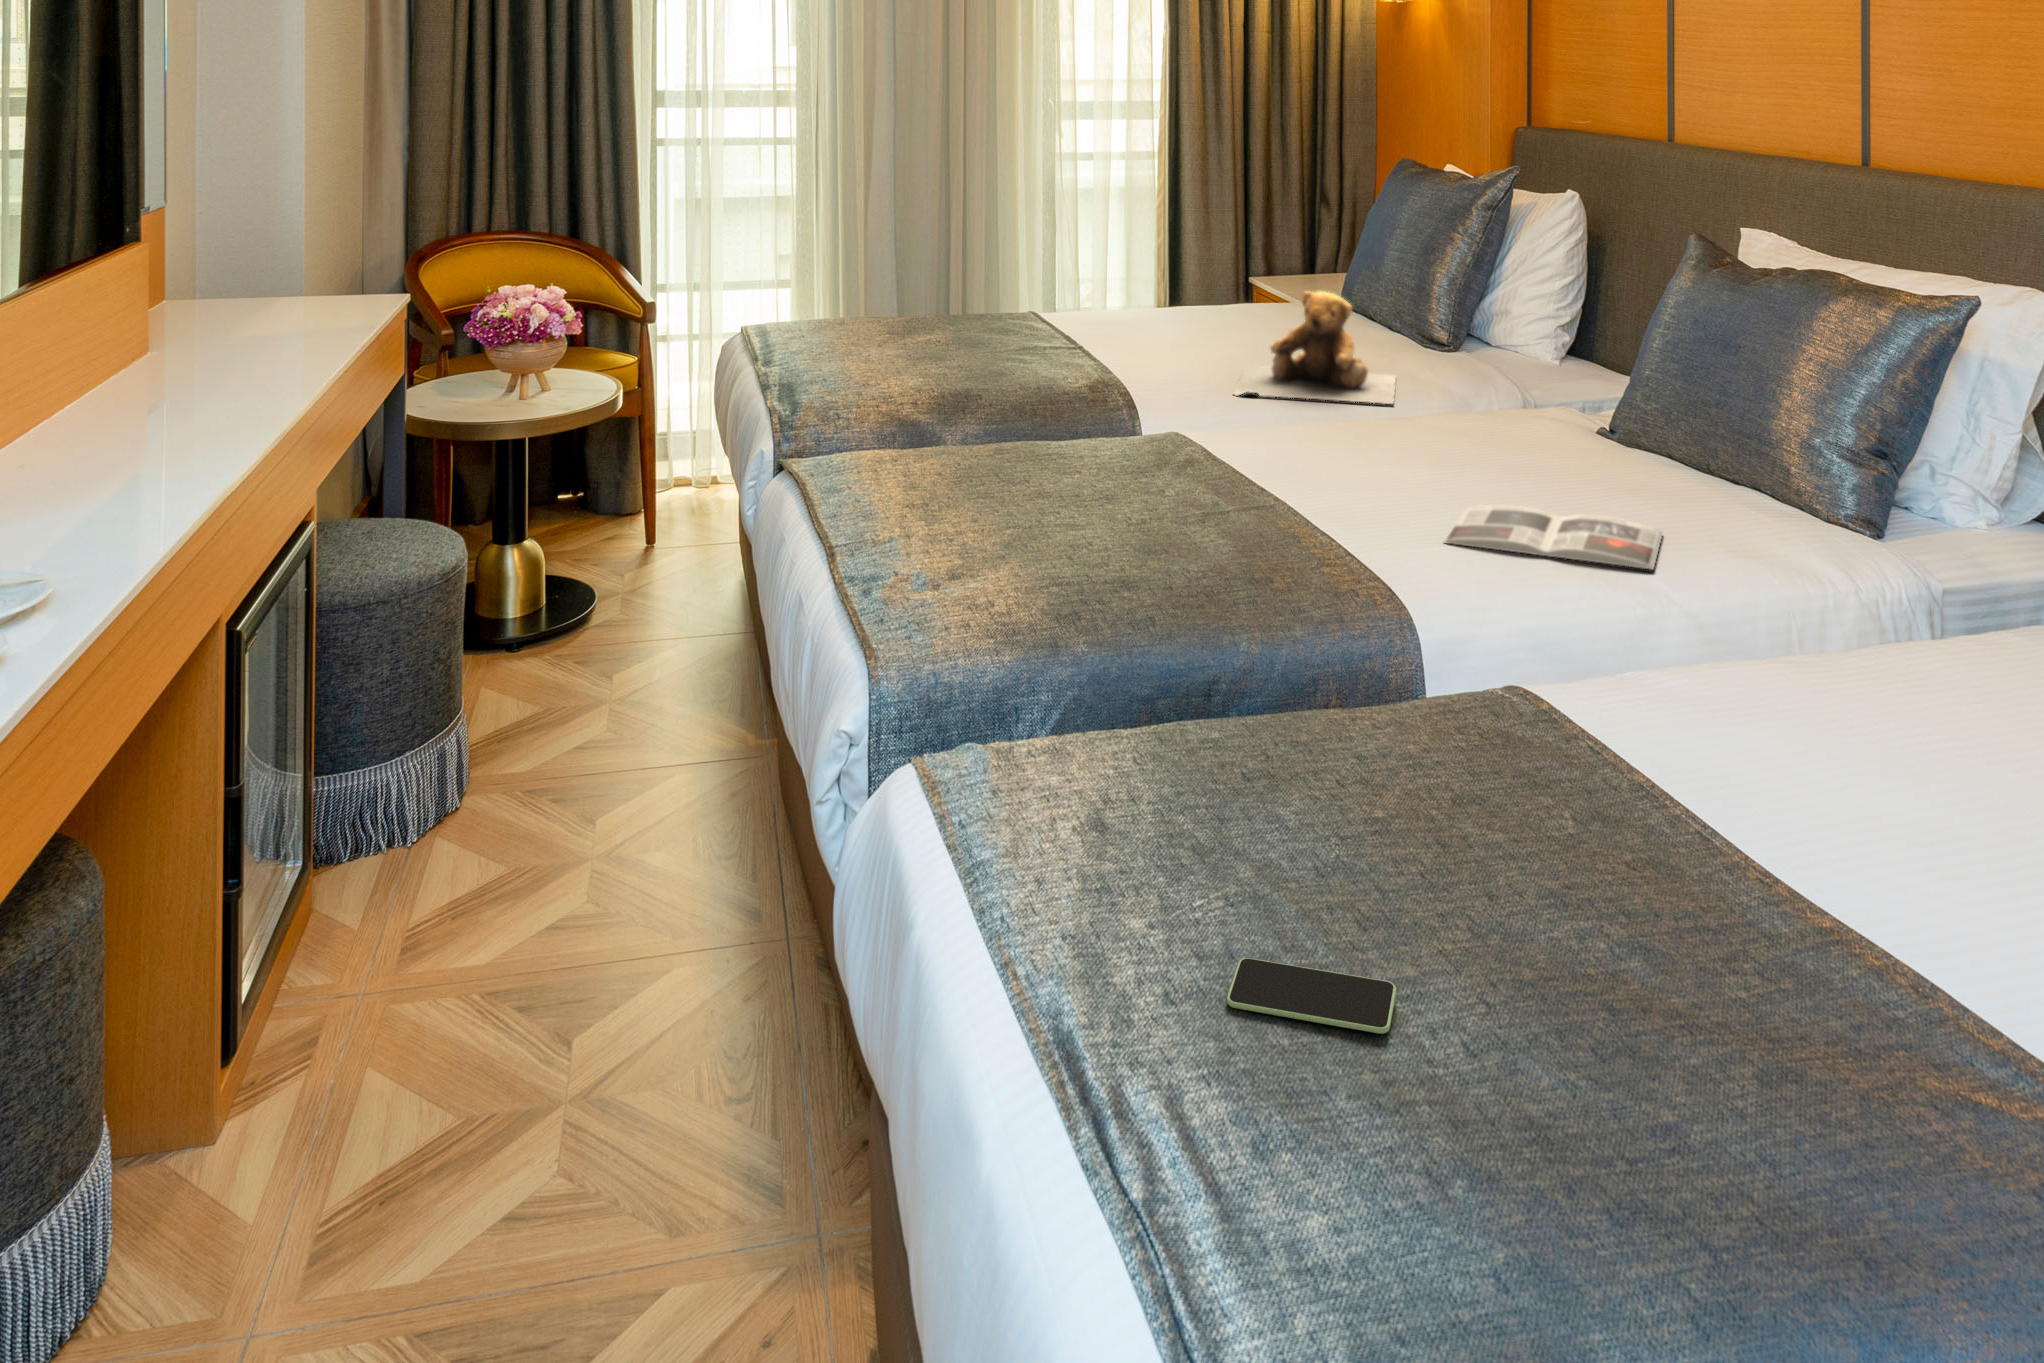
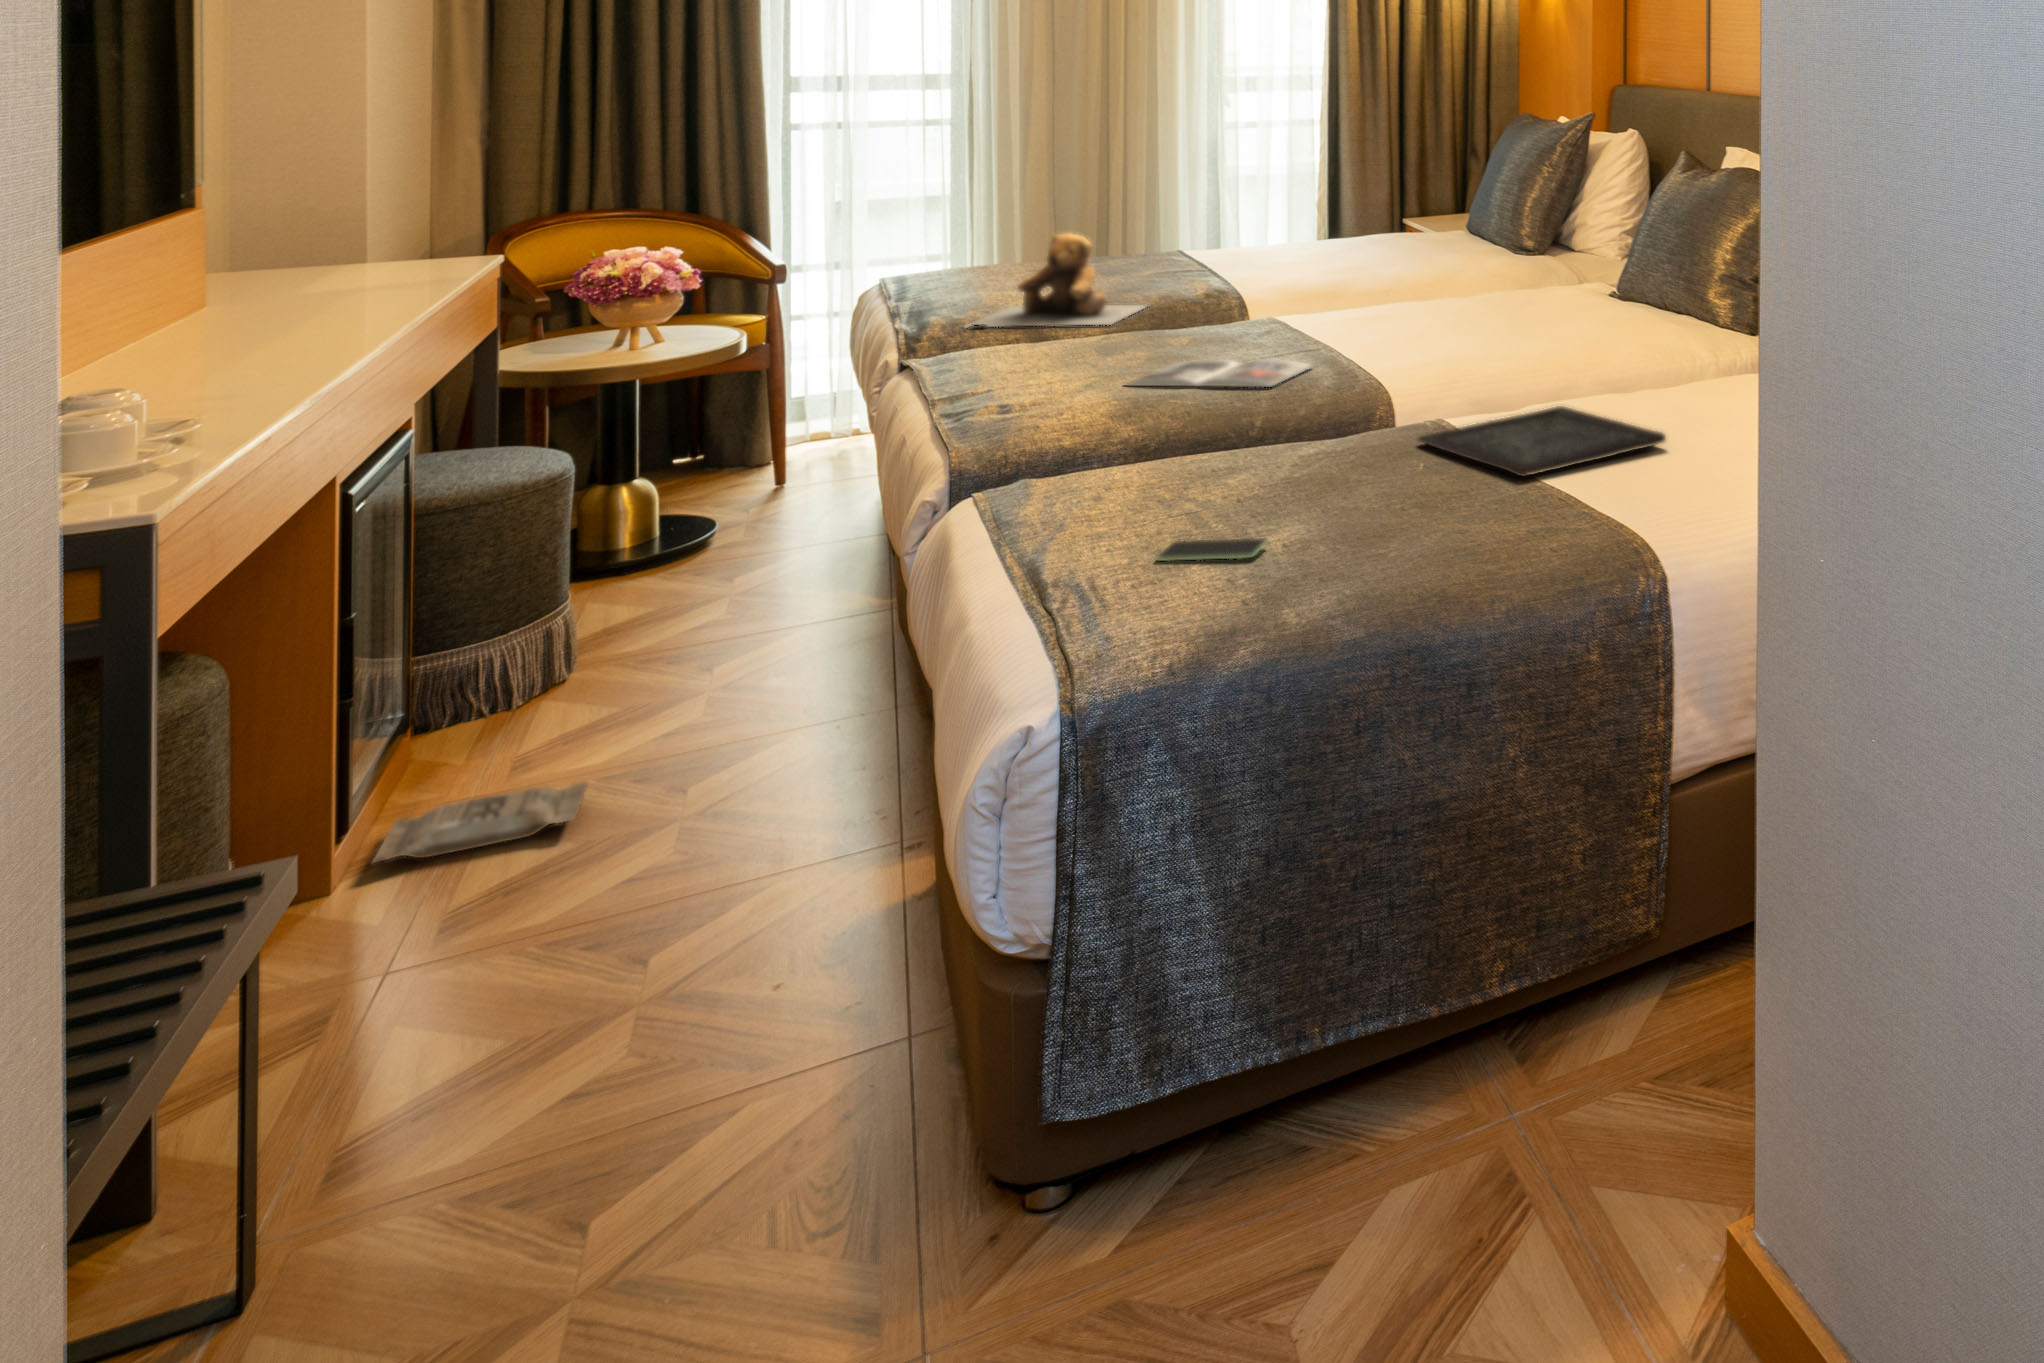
teddy bear: present [1234,291,1396,404] -> present [972,234,1145,327]
magazine: present [1444,505,1662,569] -> present [1123,359,1313,387]
tray: none [1497,675,1928,859] -> present [1418,406,1666,476]
bag: none [266,997,478,1096] -> present [373,783,587,862]

